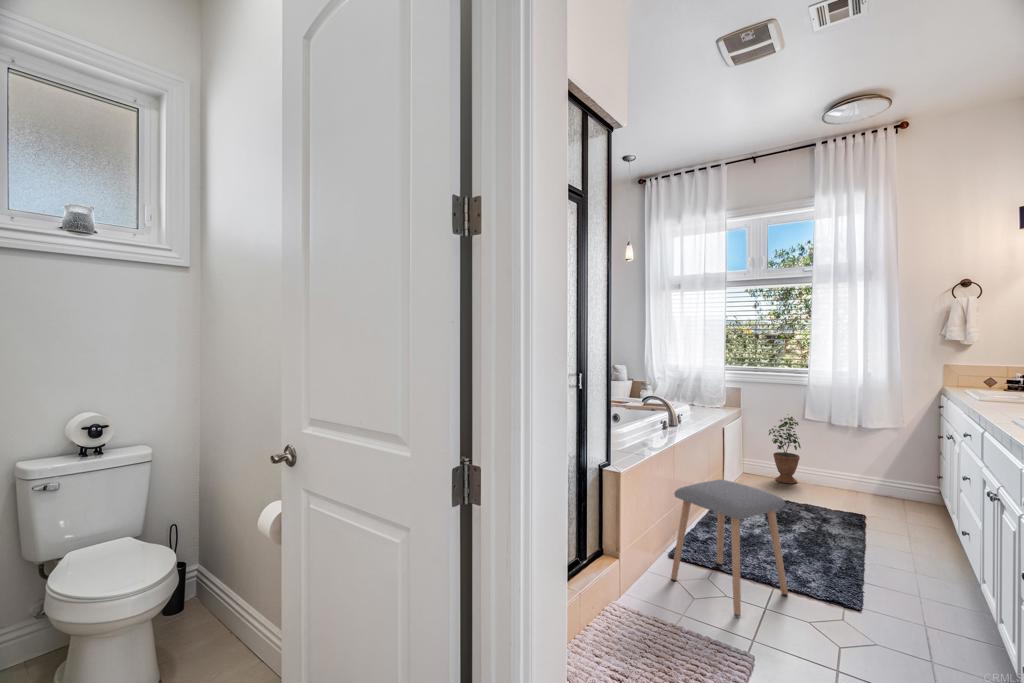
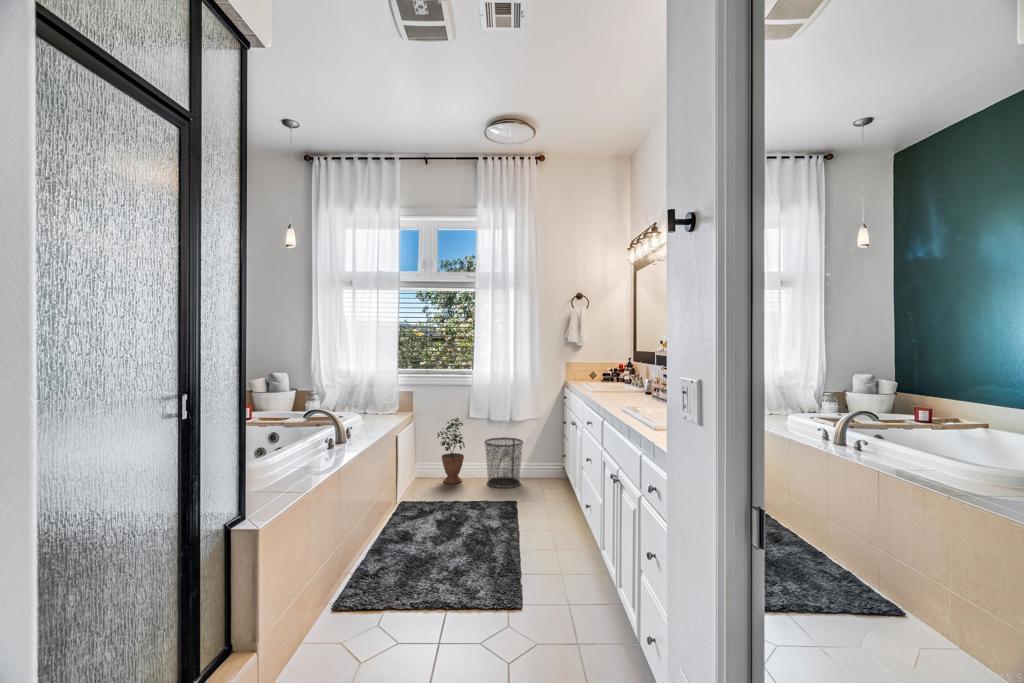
waste bin: none [824,442,877,498] -> present [485,437,523,488]
stool: present [671,480,788,616] -> none [339,501,462,658]

